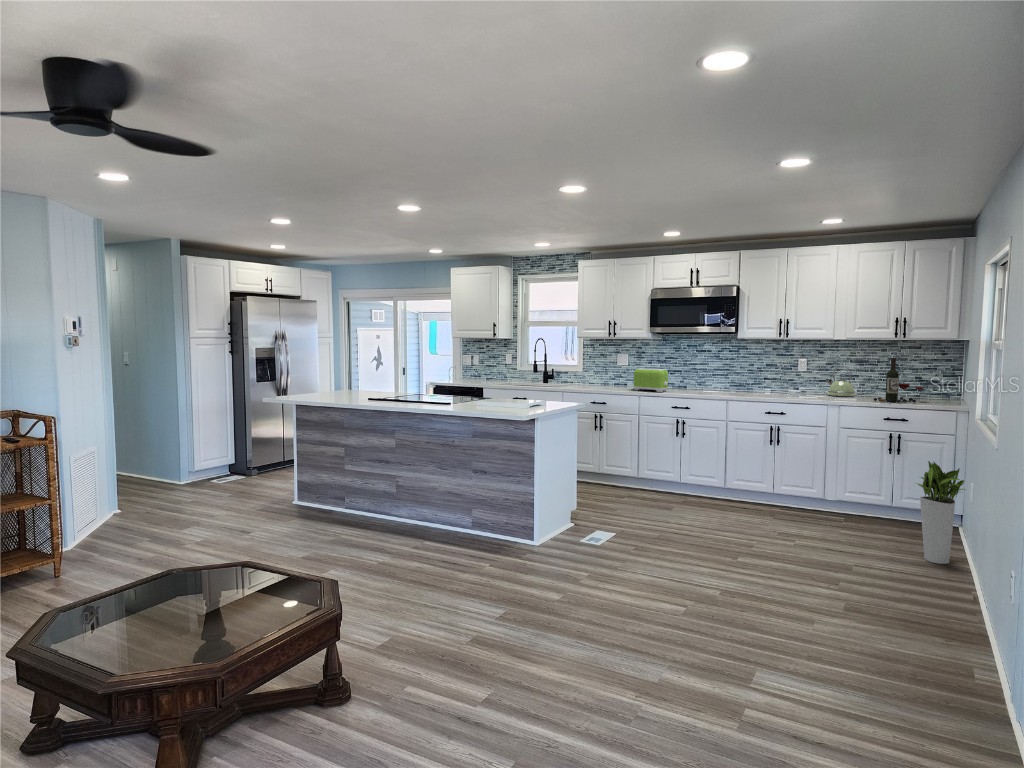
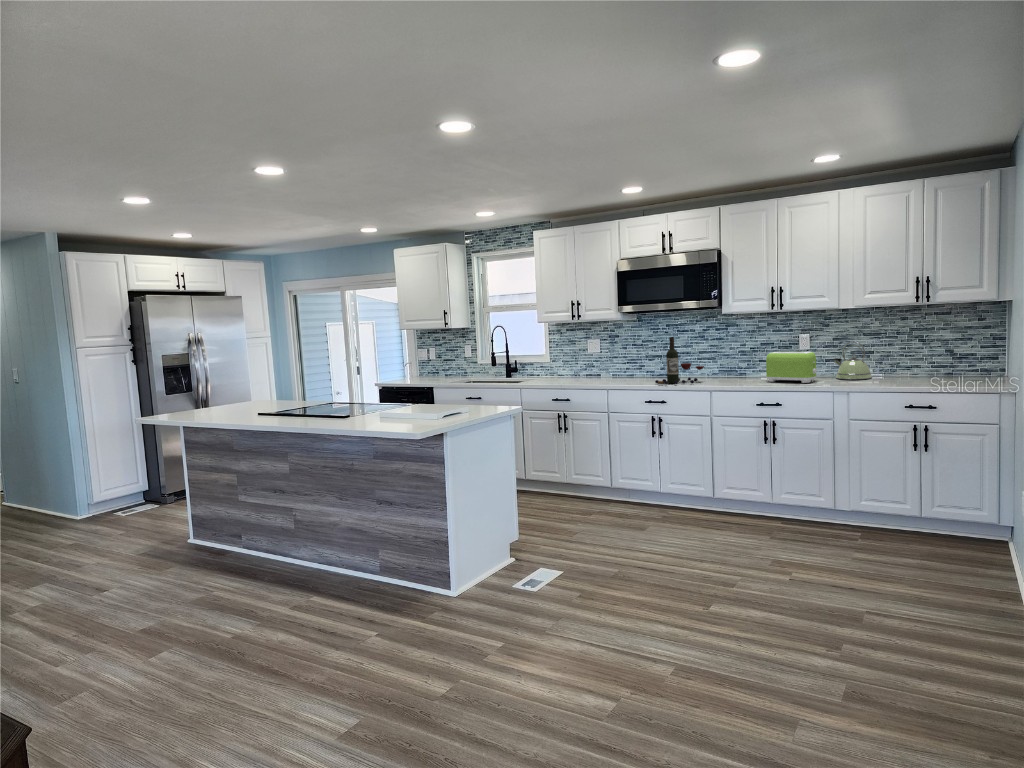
wine bottle: present [874,358,924,403] -> present [655,337,704,384]
toaster: present [634,368,668,392] -> present [766,352,817,383]
planter: present [917,461,965,564] -> none [939,465,1009,601]

